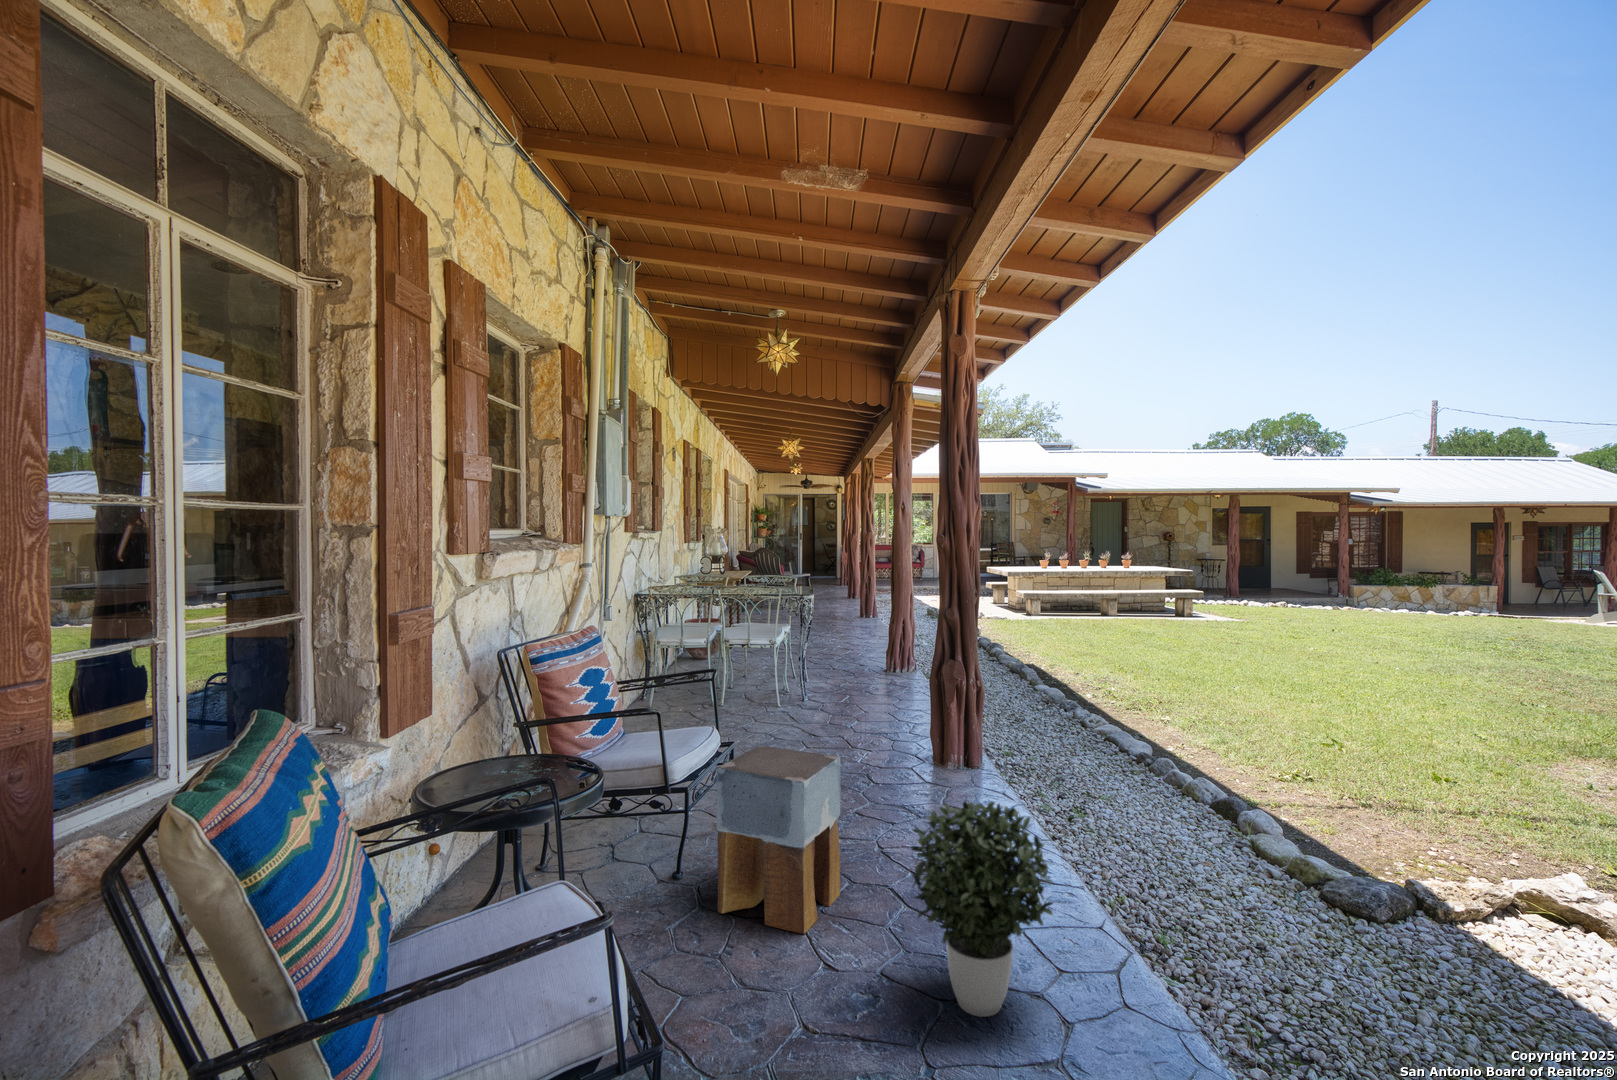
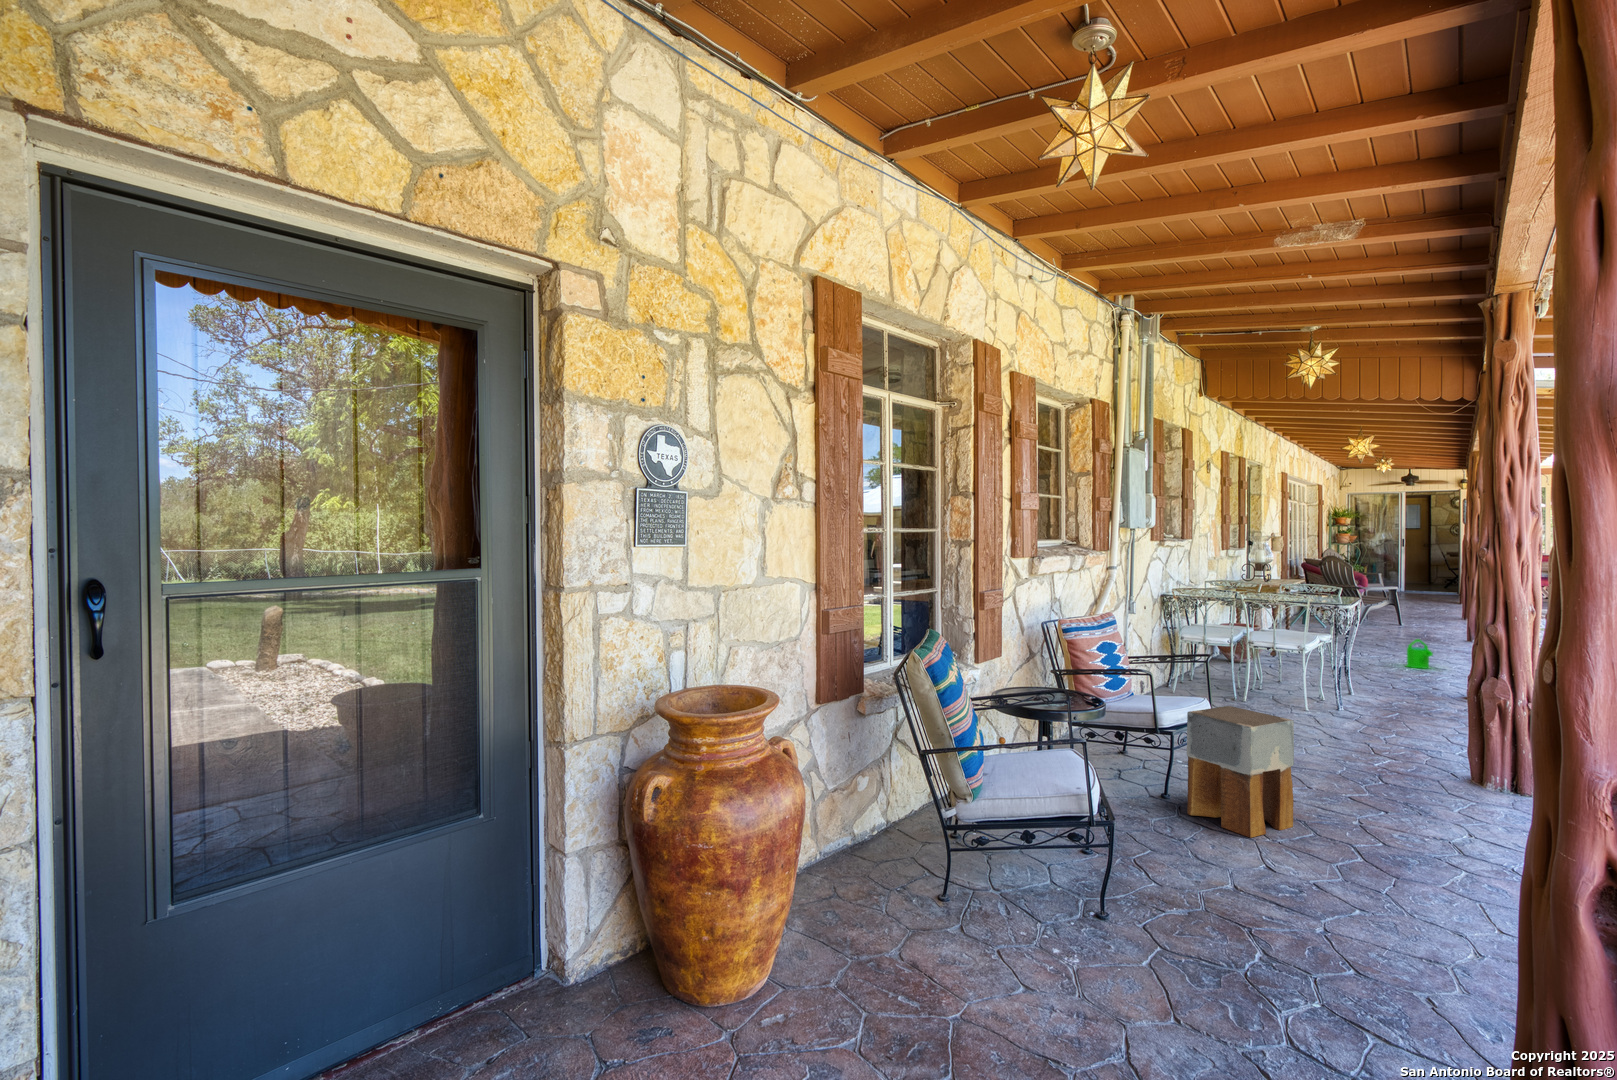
watering can: none [837,621,858,648] -> present [1406,639,1433,669]
potted plant: present [912,801,1053,1017] -> none [1319,747,1446,905]

